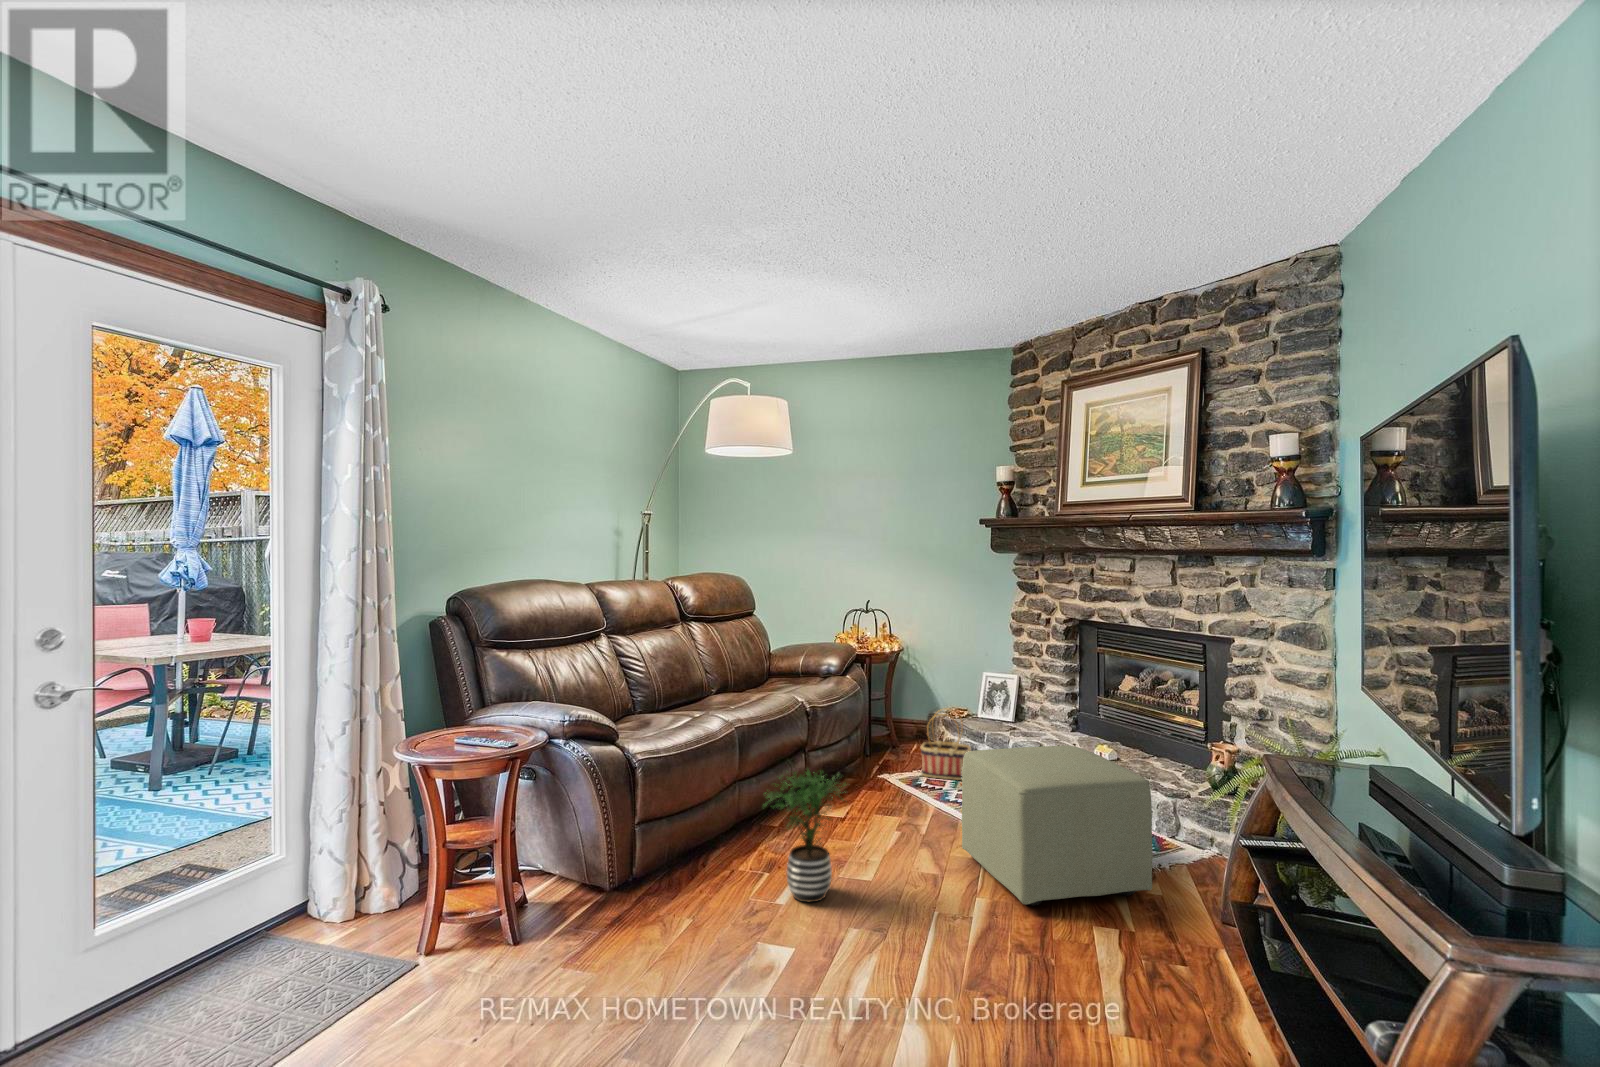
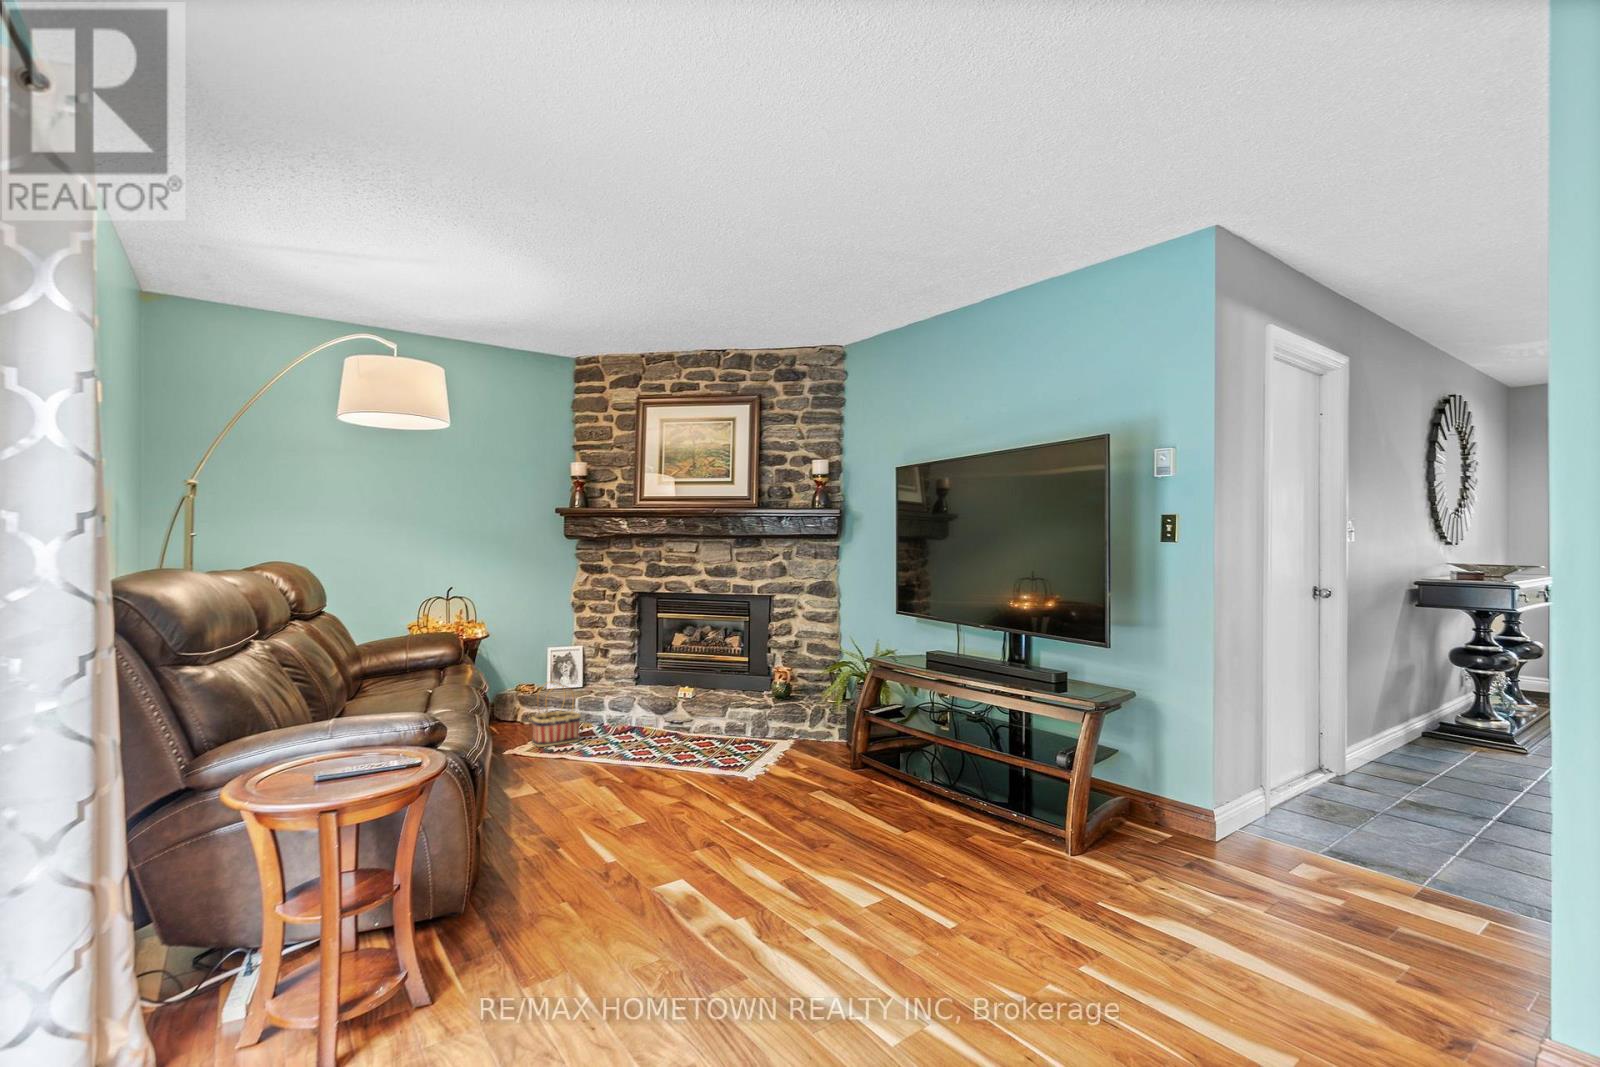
ottoman: present [962,746,1153,906] -> none [674,680,804,788]
potted plant: present [765,770,844,902] -> none [585,720,659,839]

